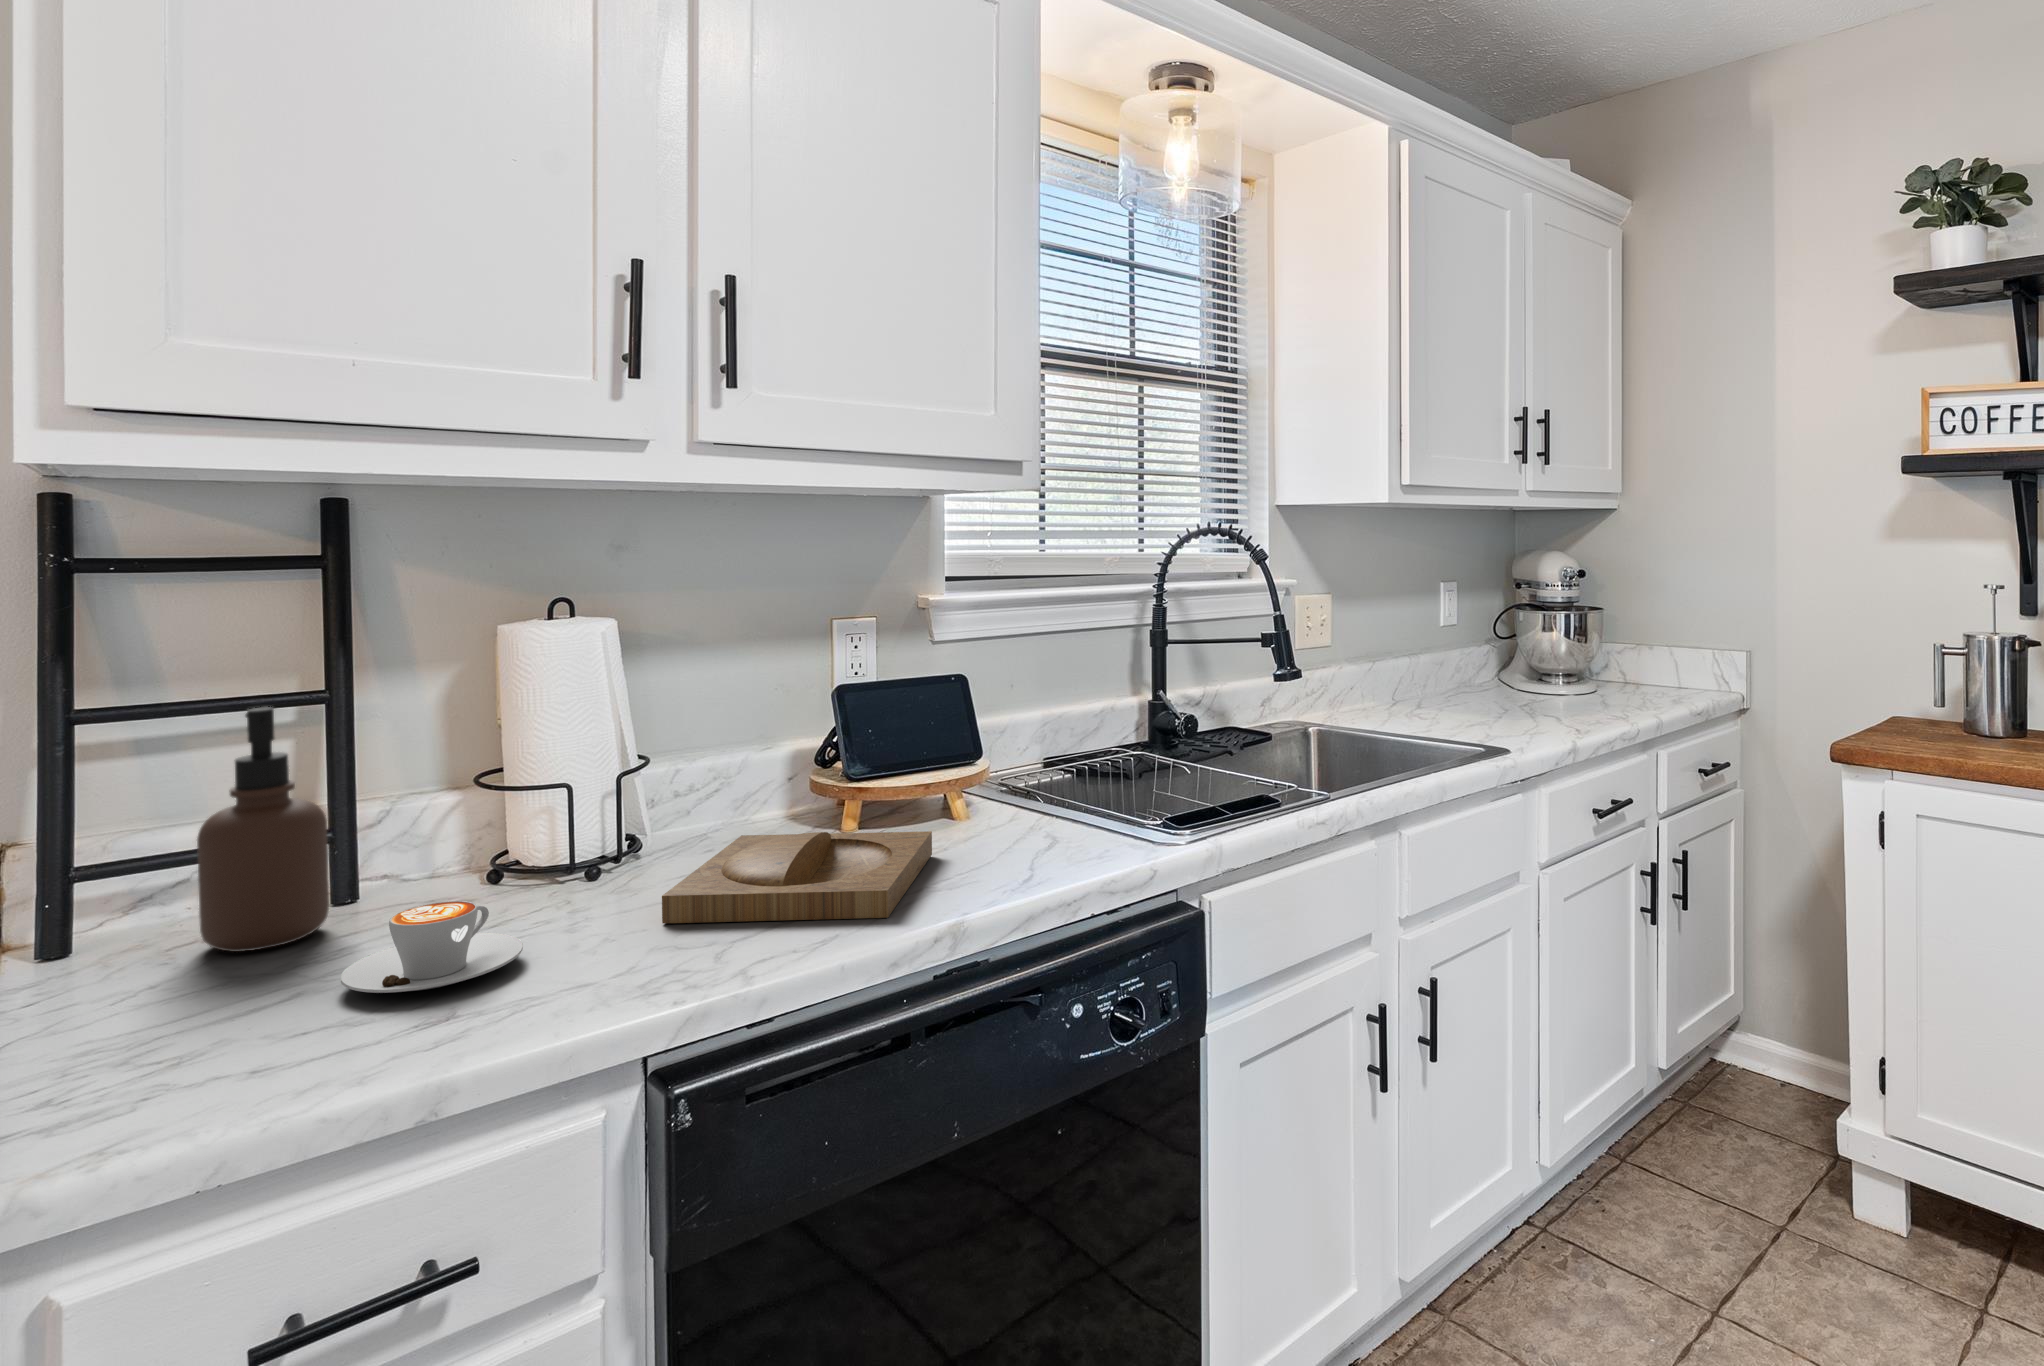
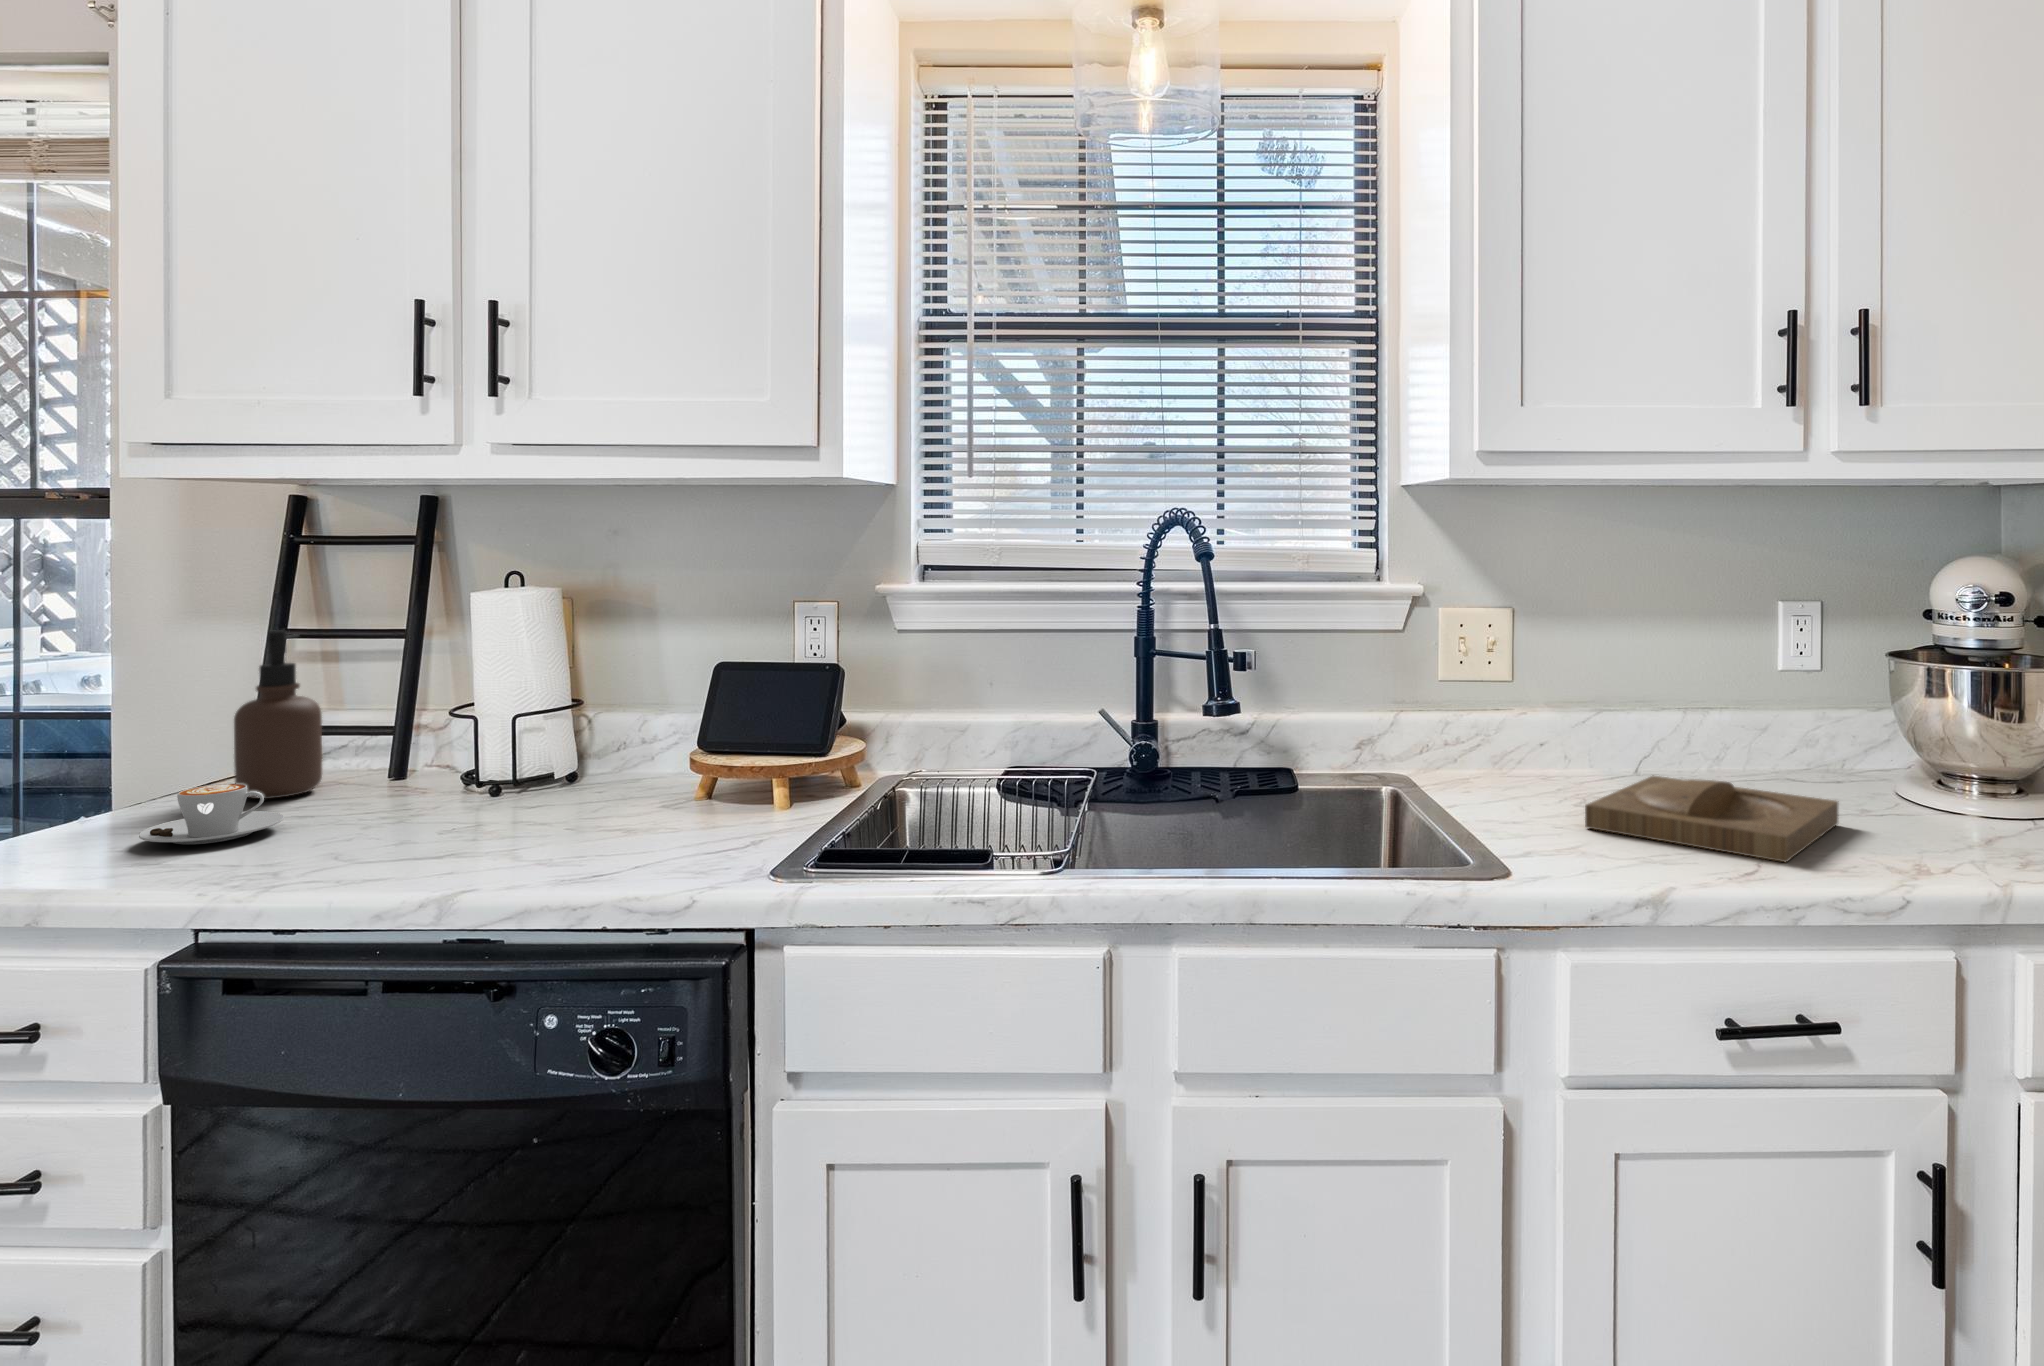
tray: present [662,831,932,923] -> present [1585,775,1838,863]

